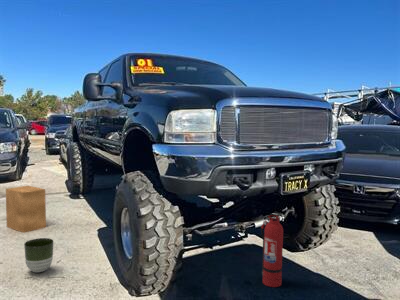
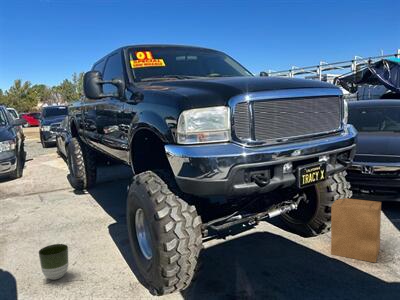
cardboard box: present [6,186,46,233] -> present [331,198,381,263]
fire extinguisher: present [261,215,283,287] -> none [277,206,301,277]

